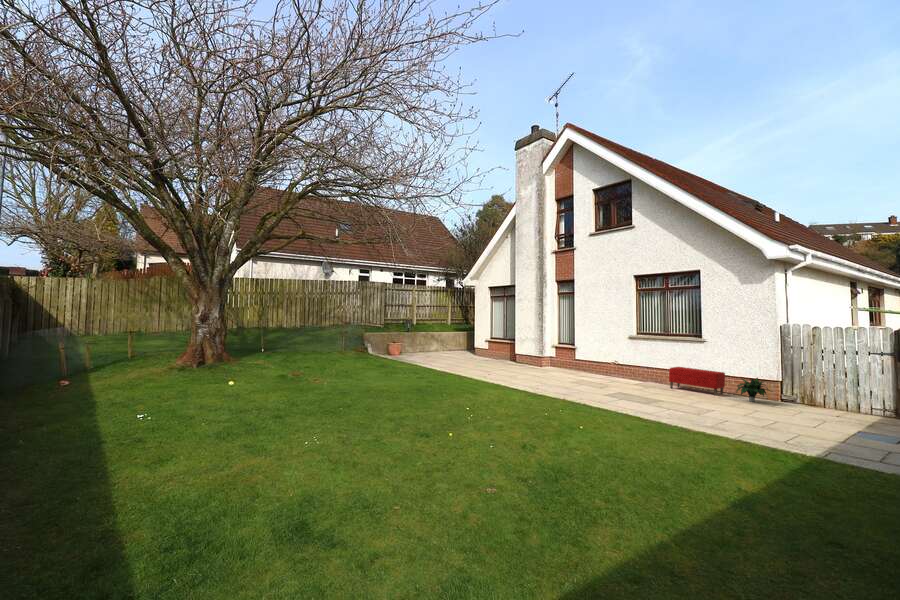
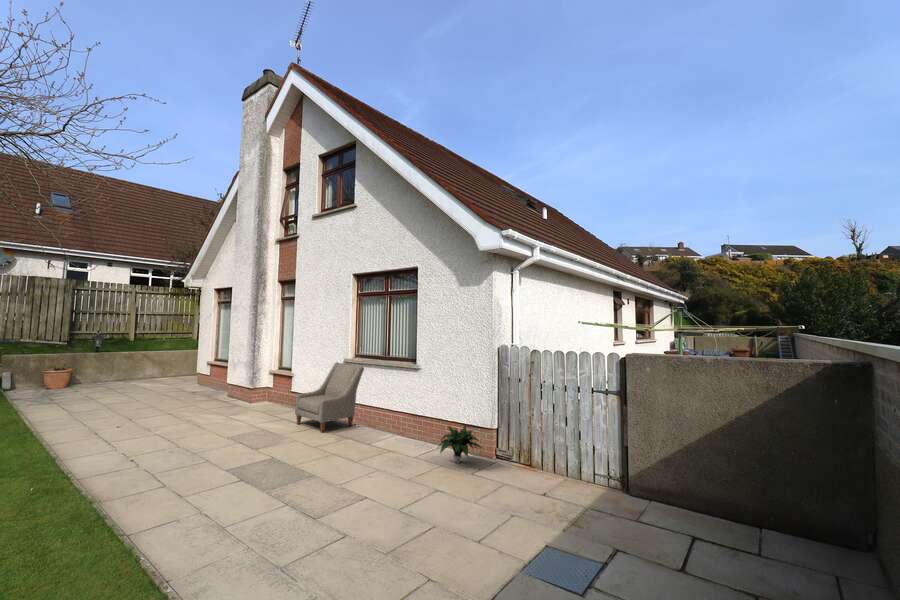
chair: none [604,339,651,384] -> present [295,362,364,433]
bench: present [669,367,725,396] -> none [368,404,438,452]

